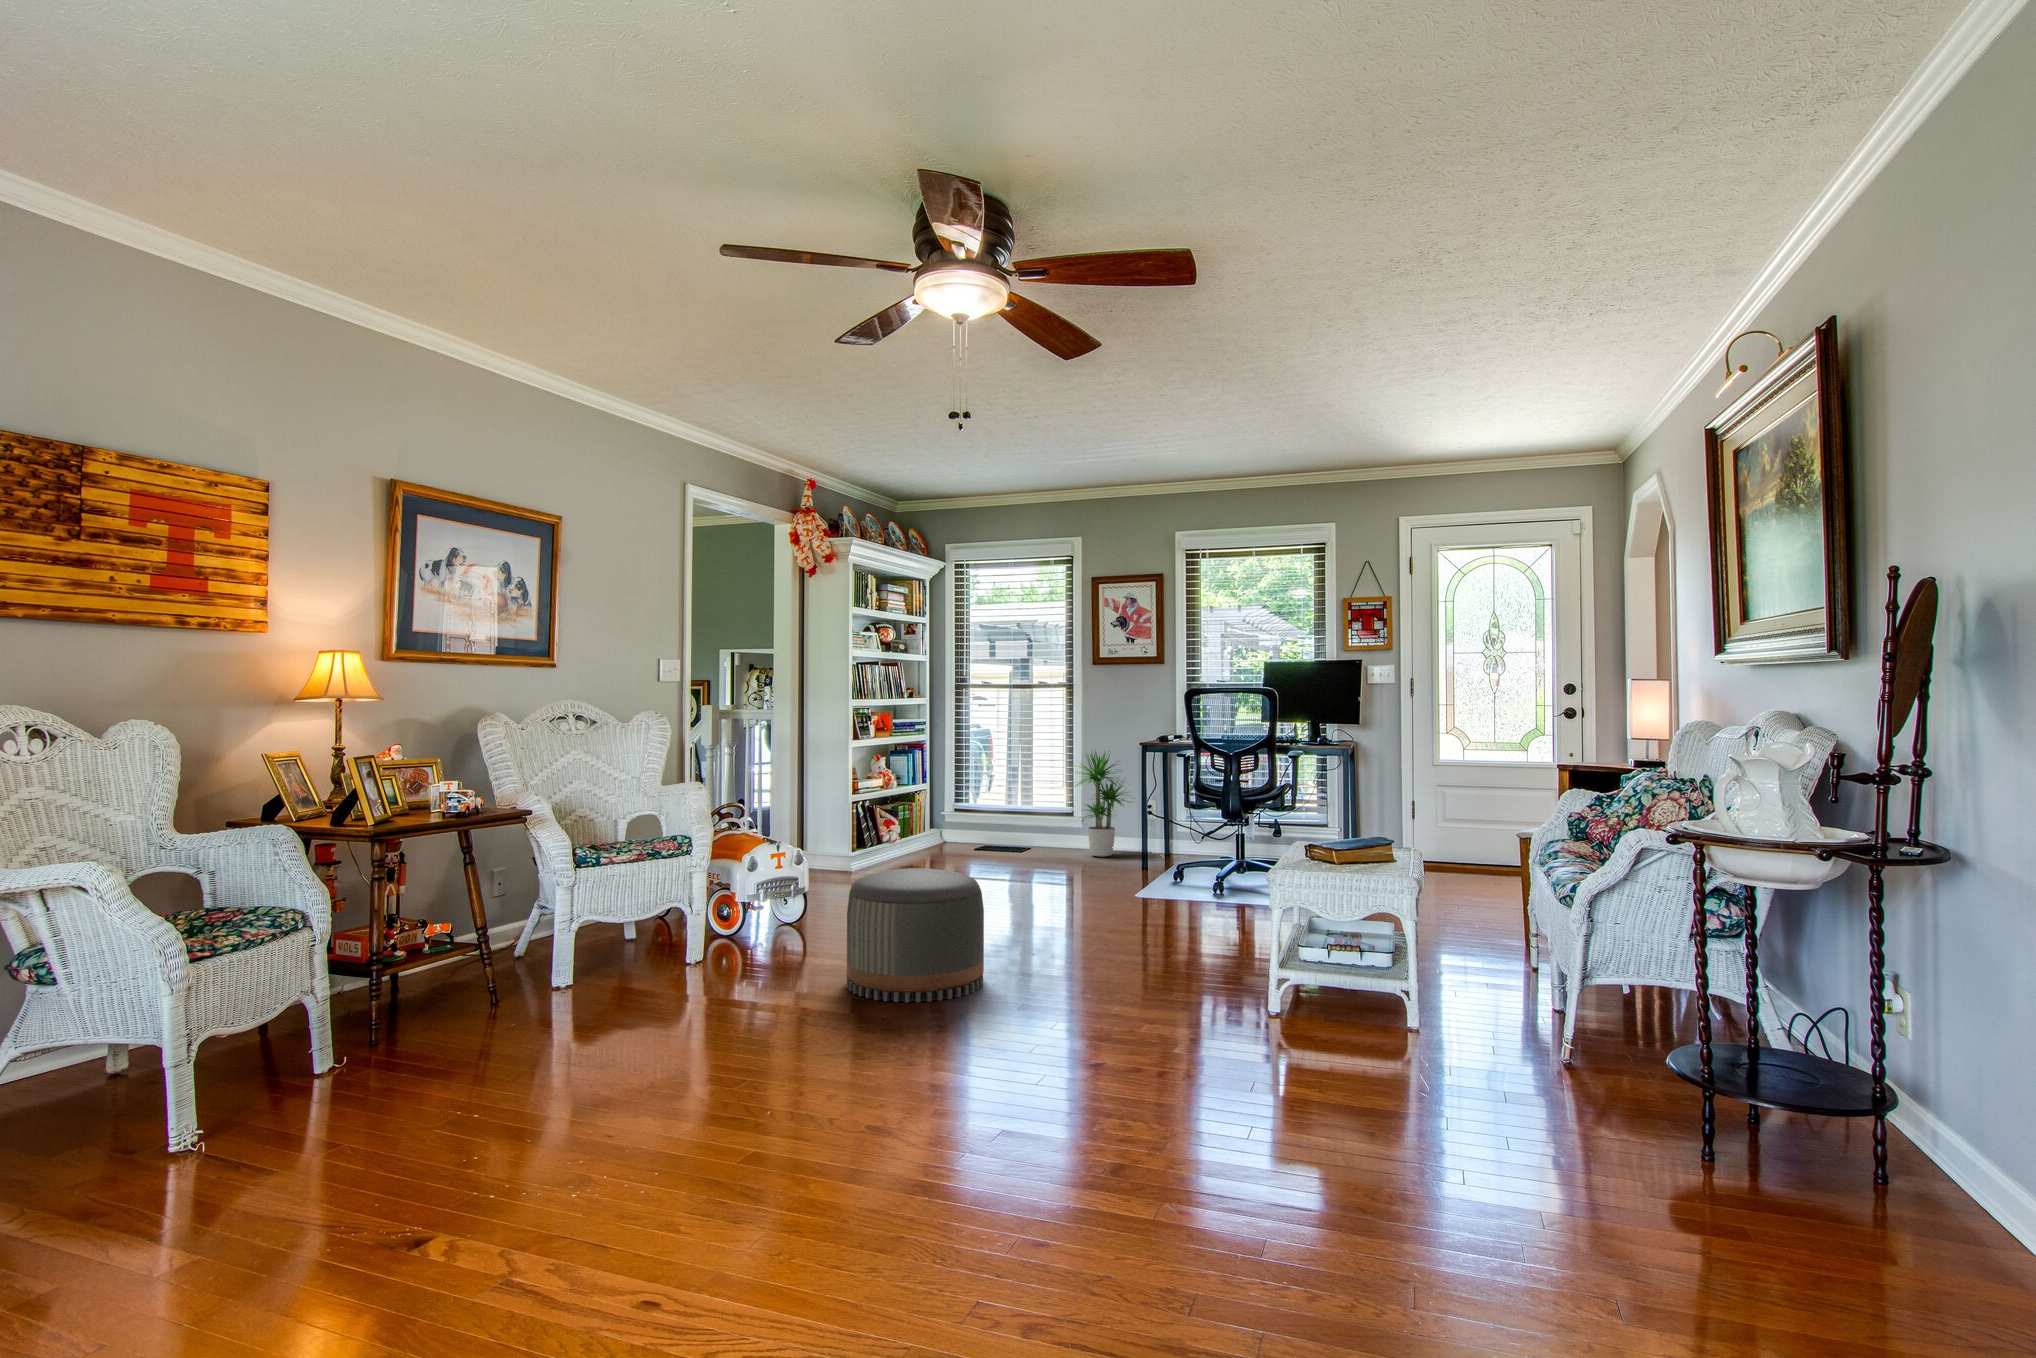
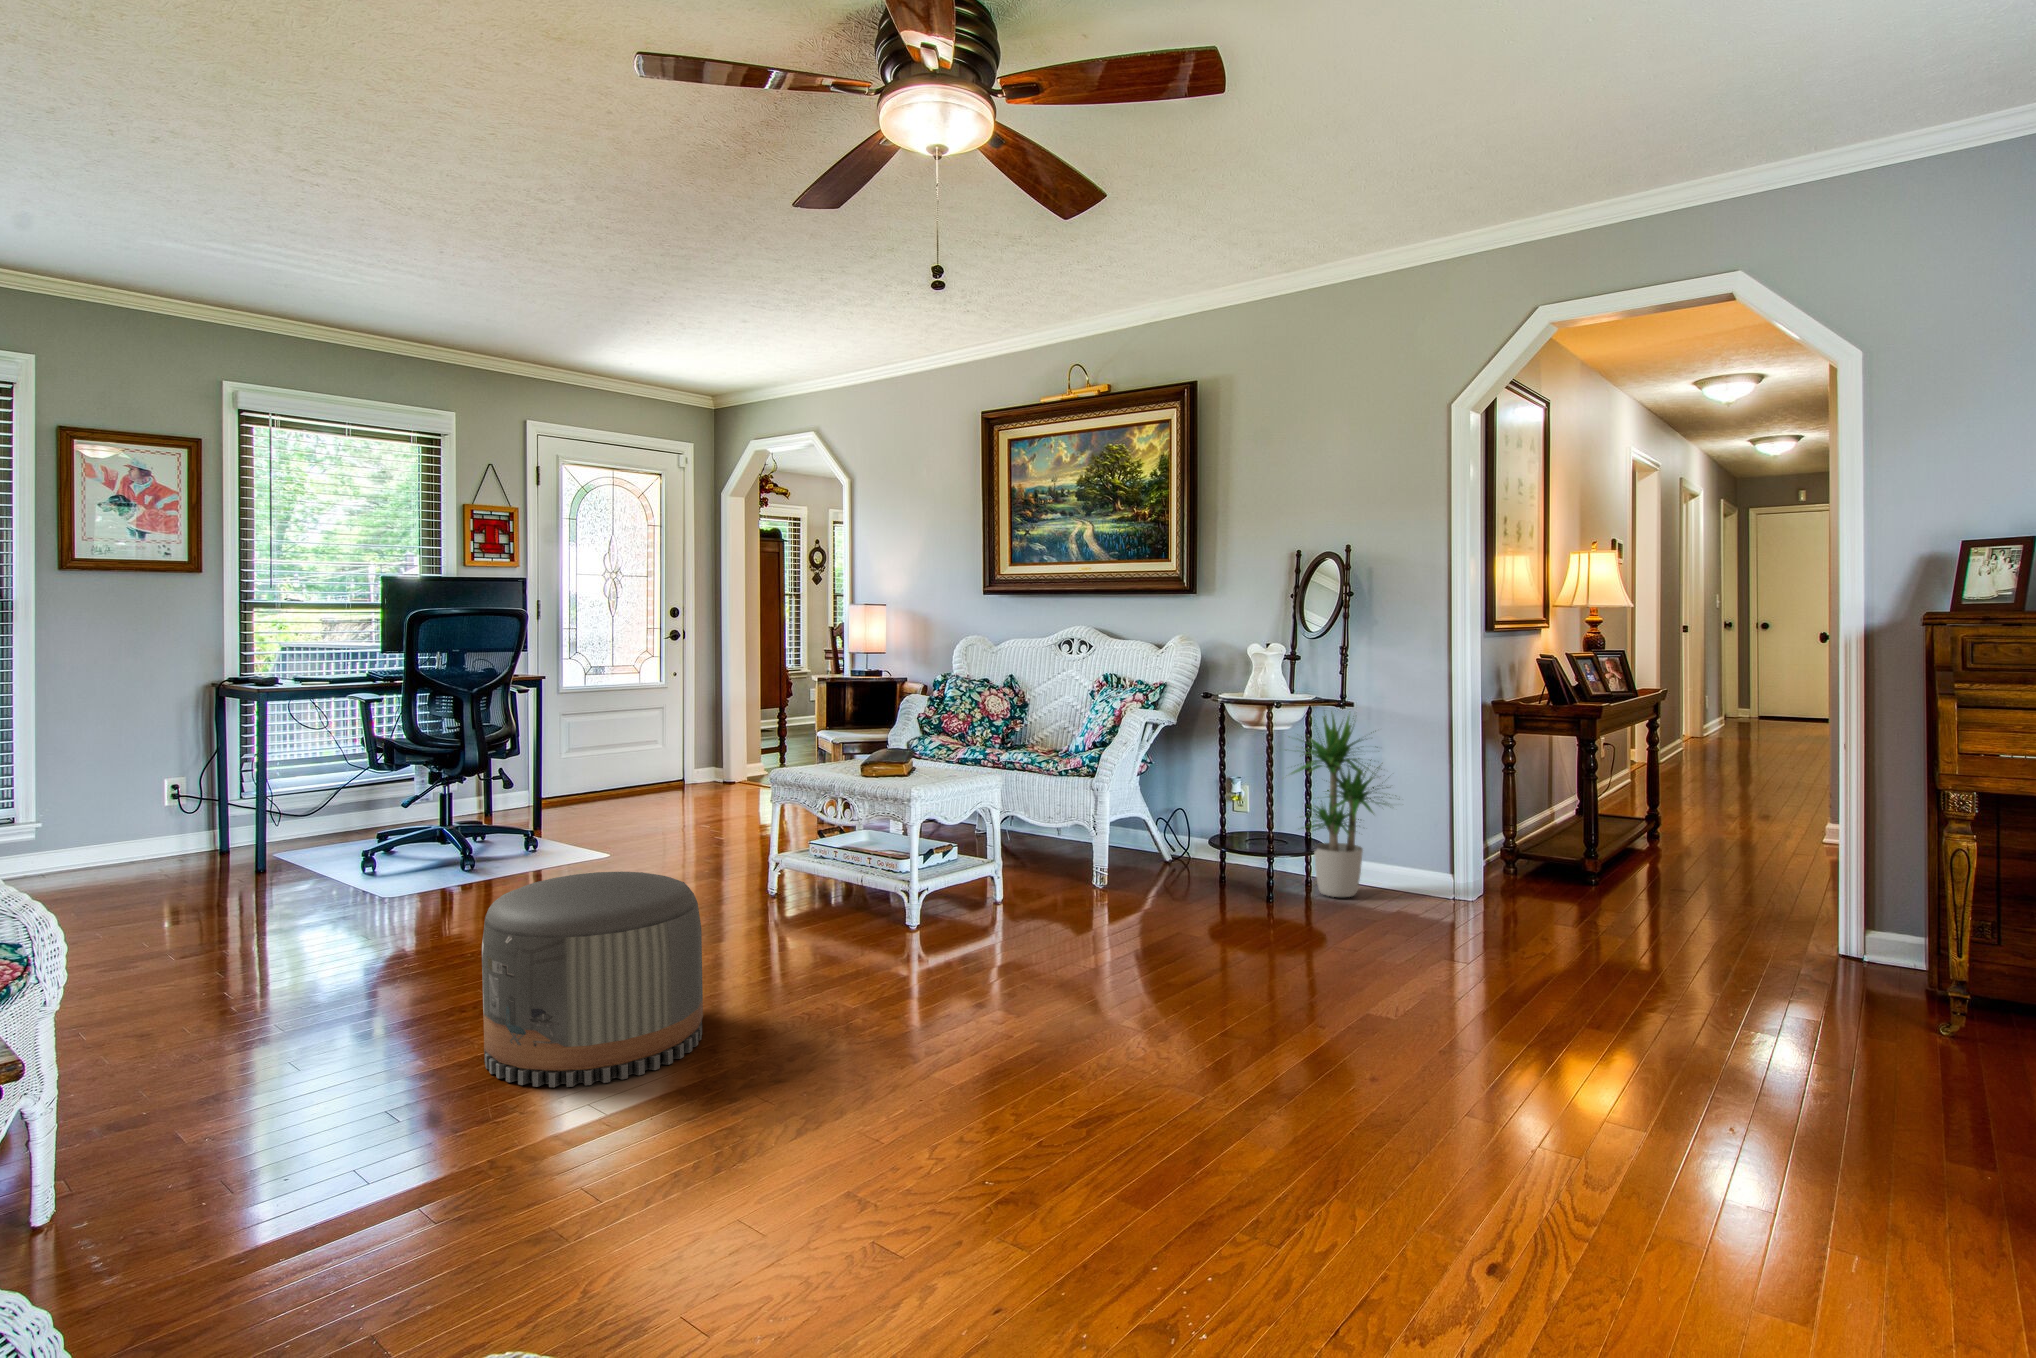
potted plant: present [1074,750,1130,857] -> present [1291,715,1388,897]

